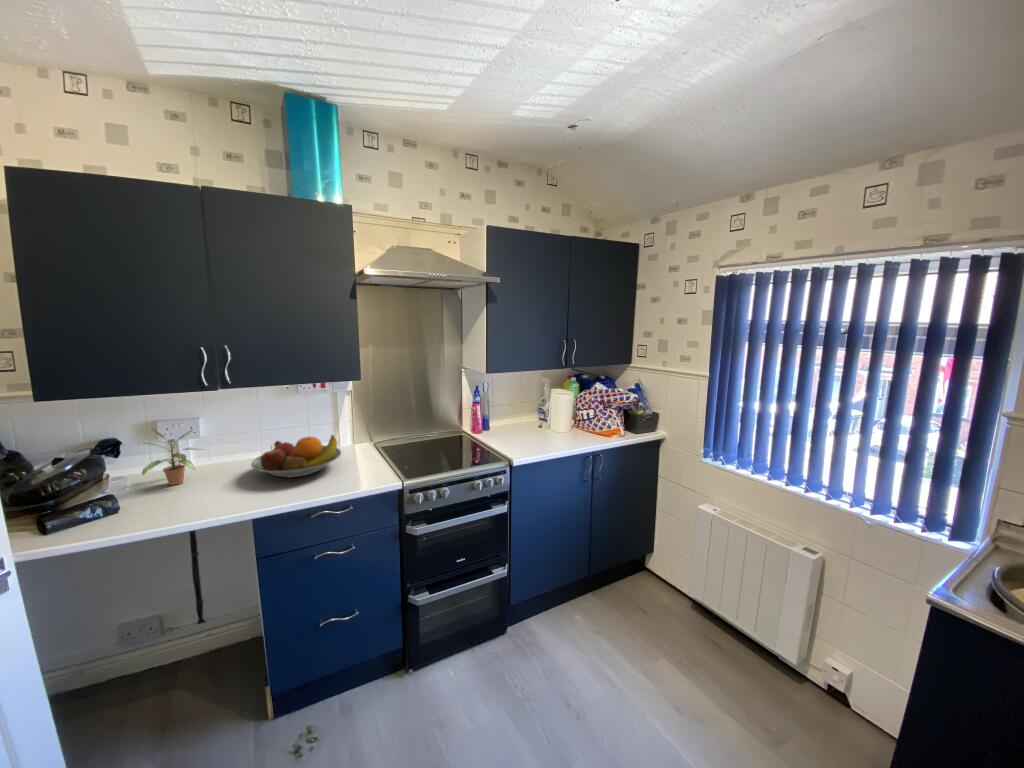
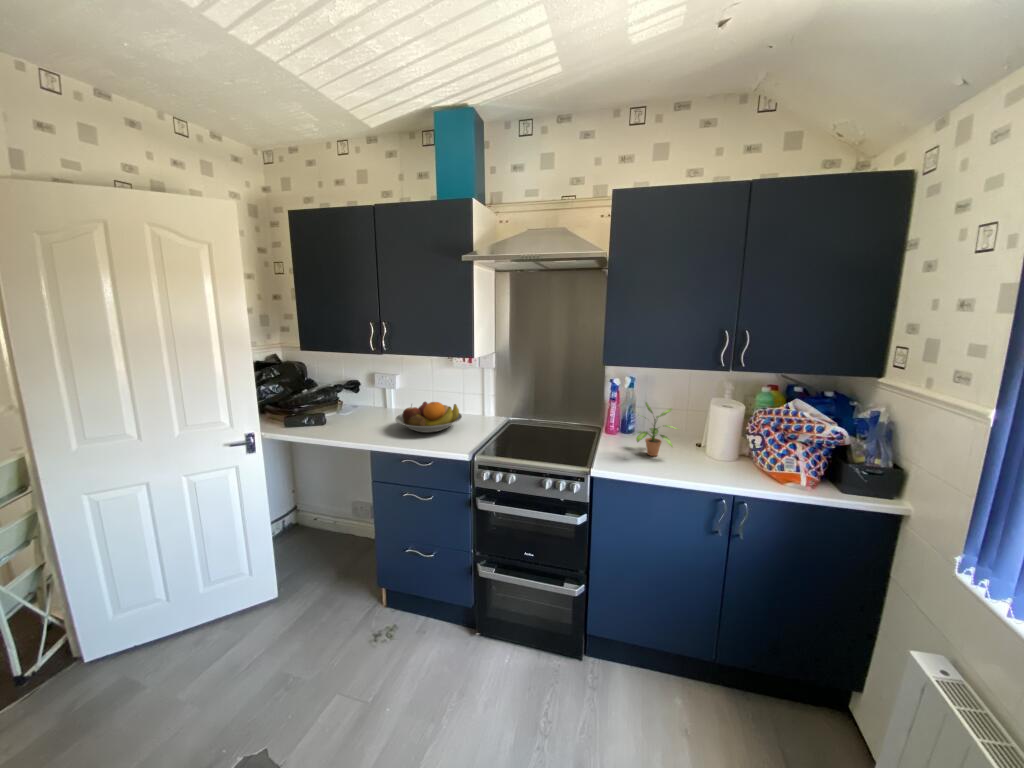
potted plant: present [142,428,203,485] -> present [636,402,677,456]

